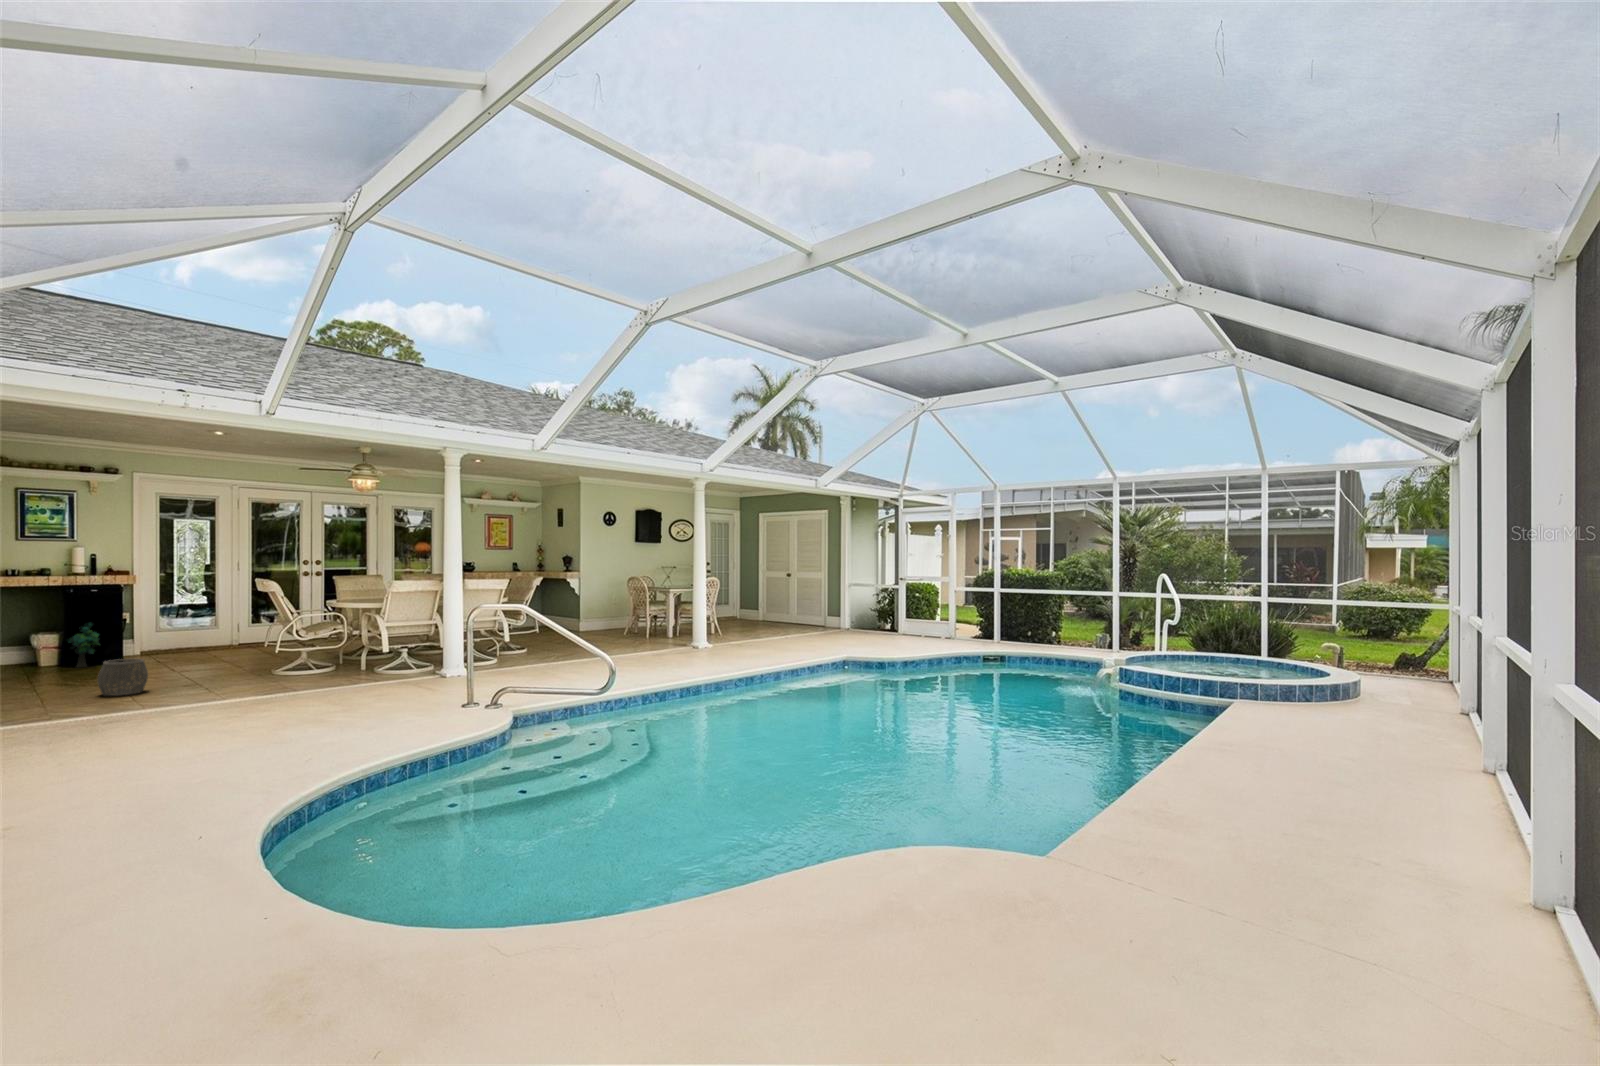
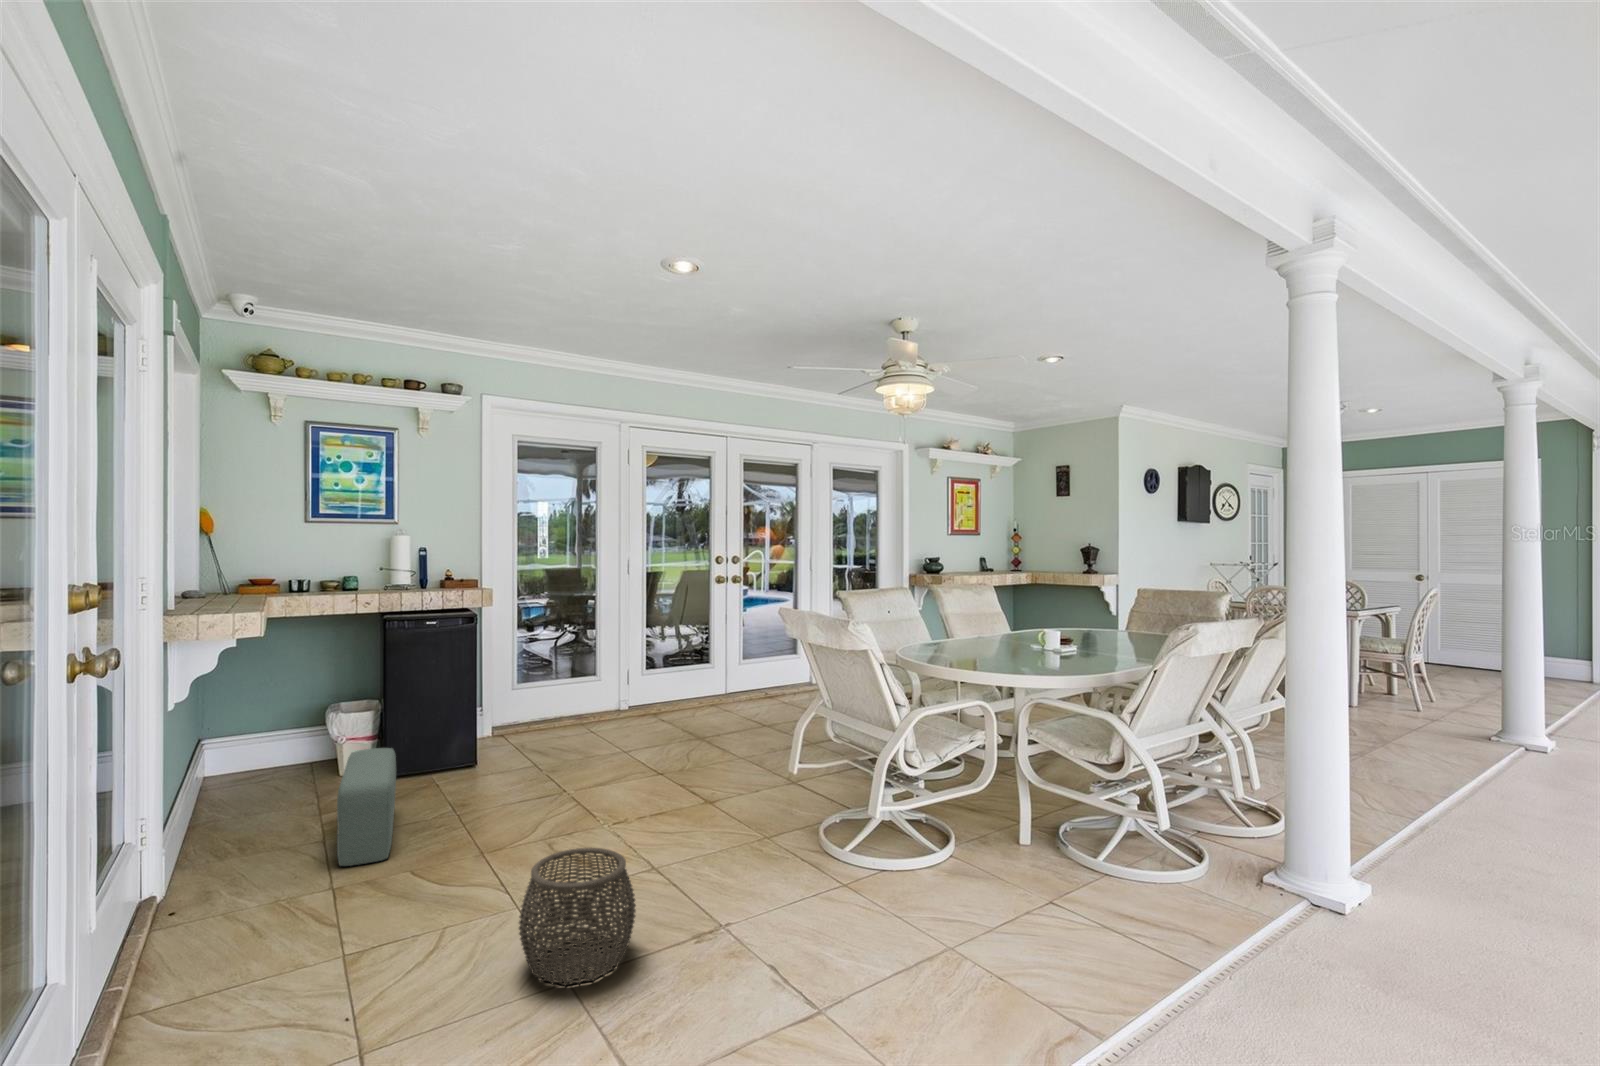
decorative plant: present [68,623,100,668] -> none [388,686,448,779]
pouf: none [29,645,64,684] -> present [337,748,396,866]

